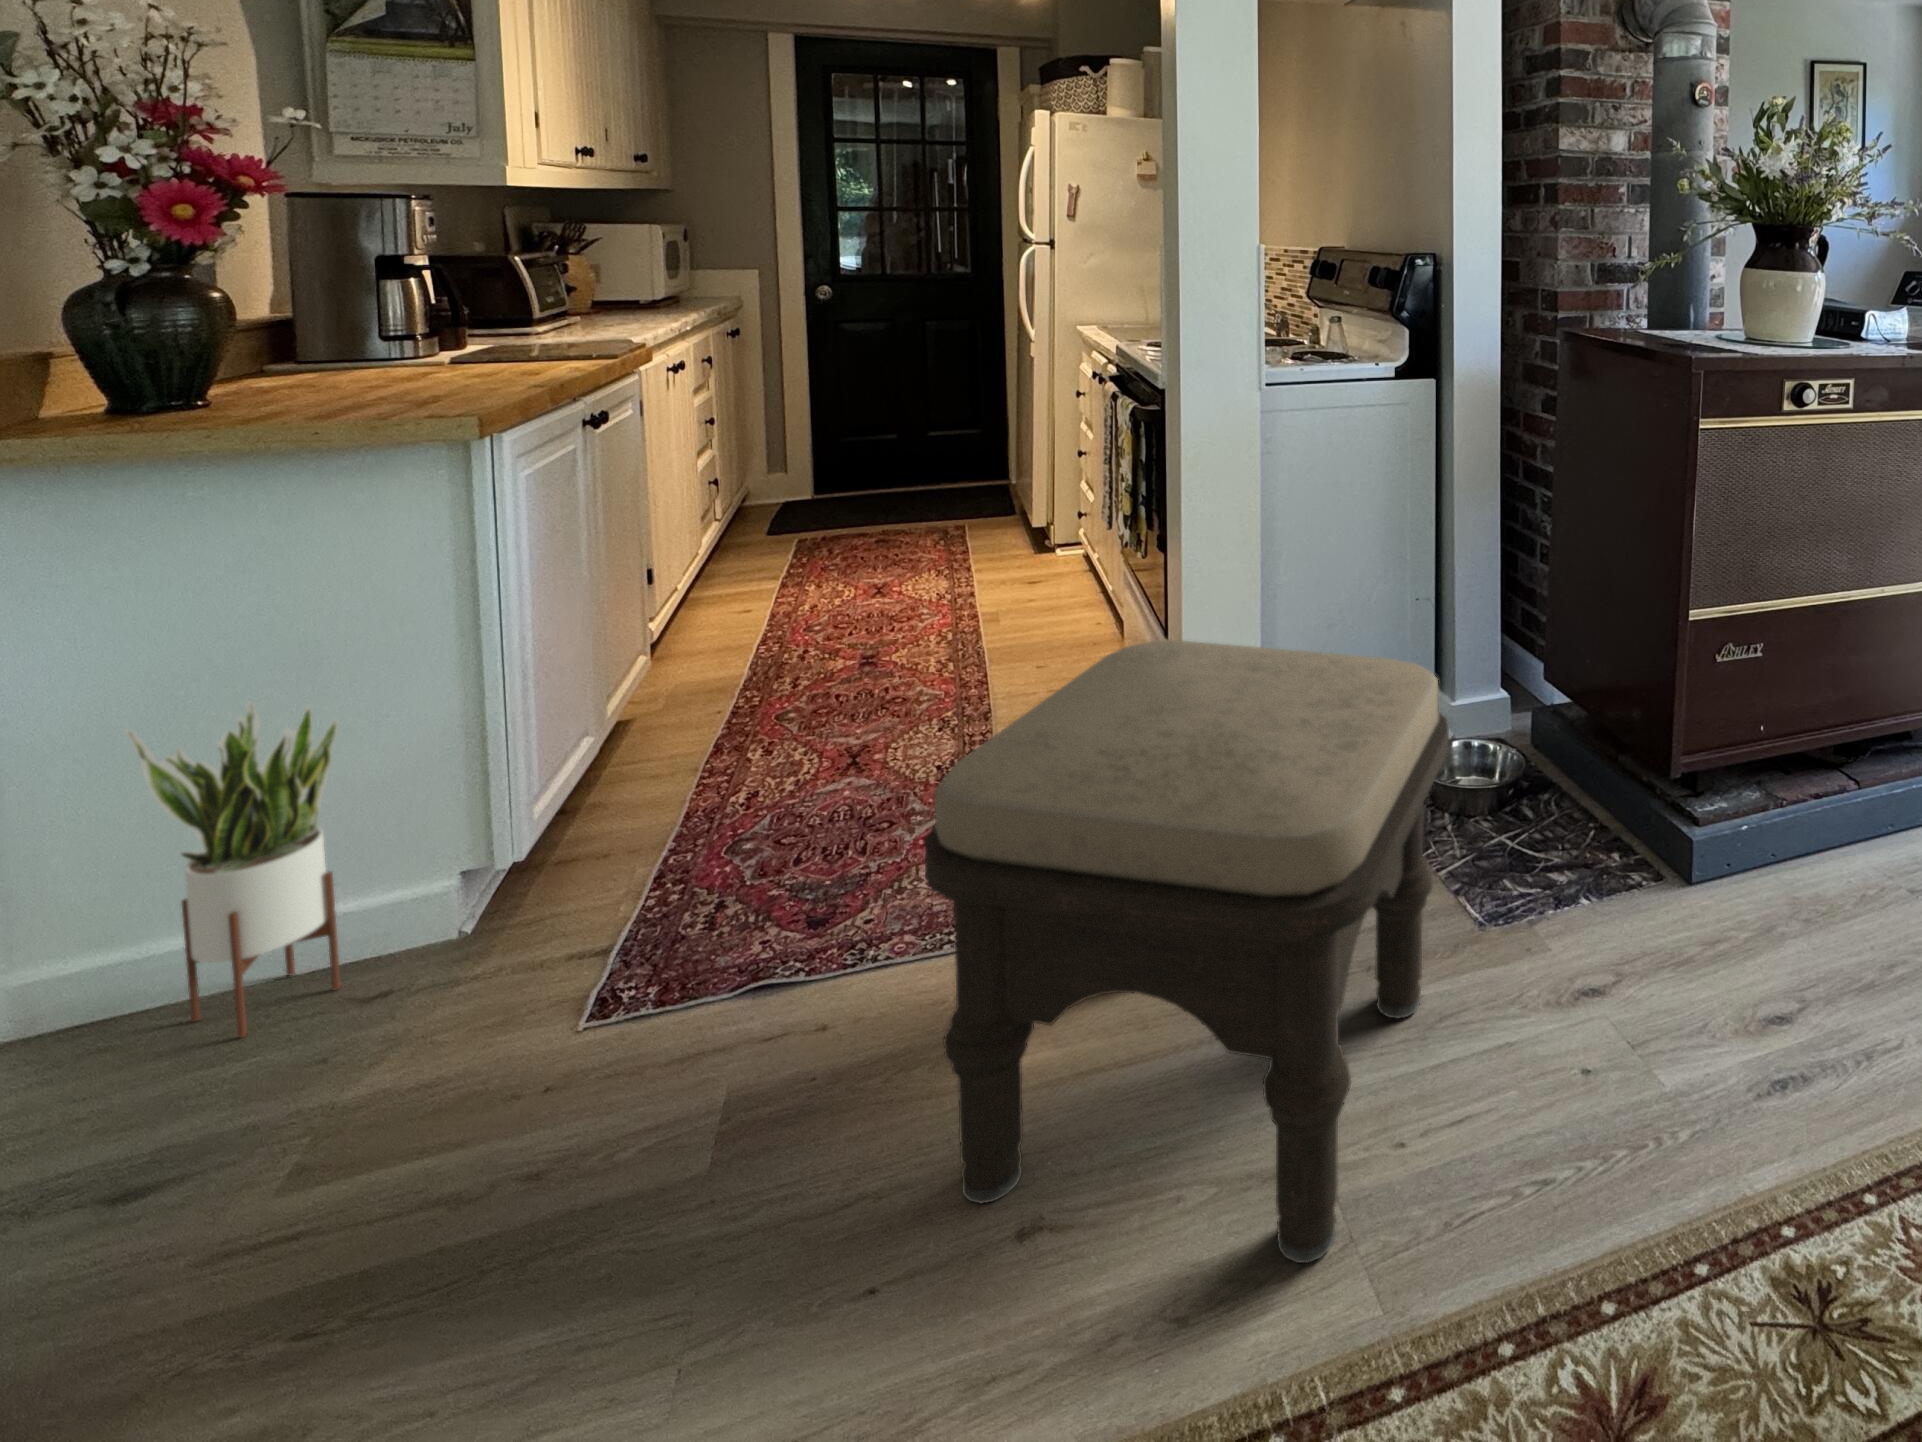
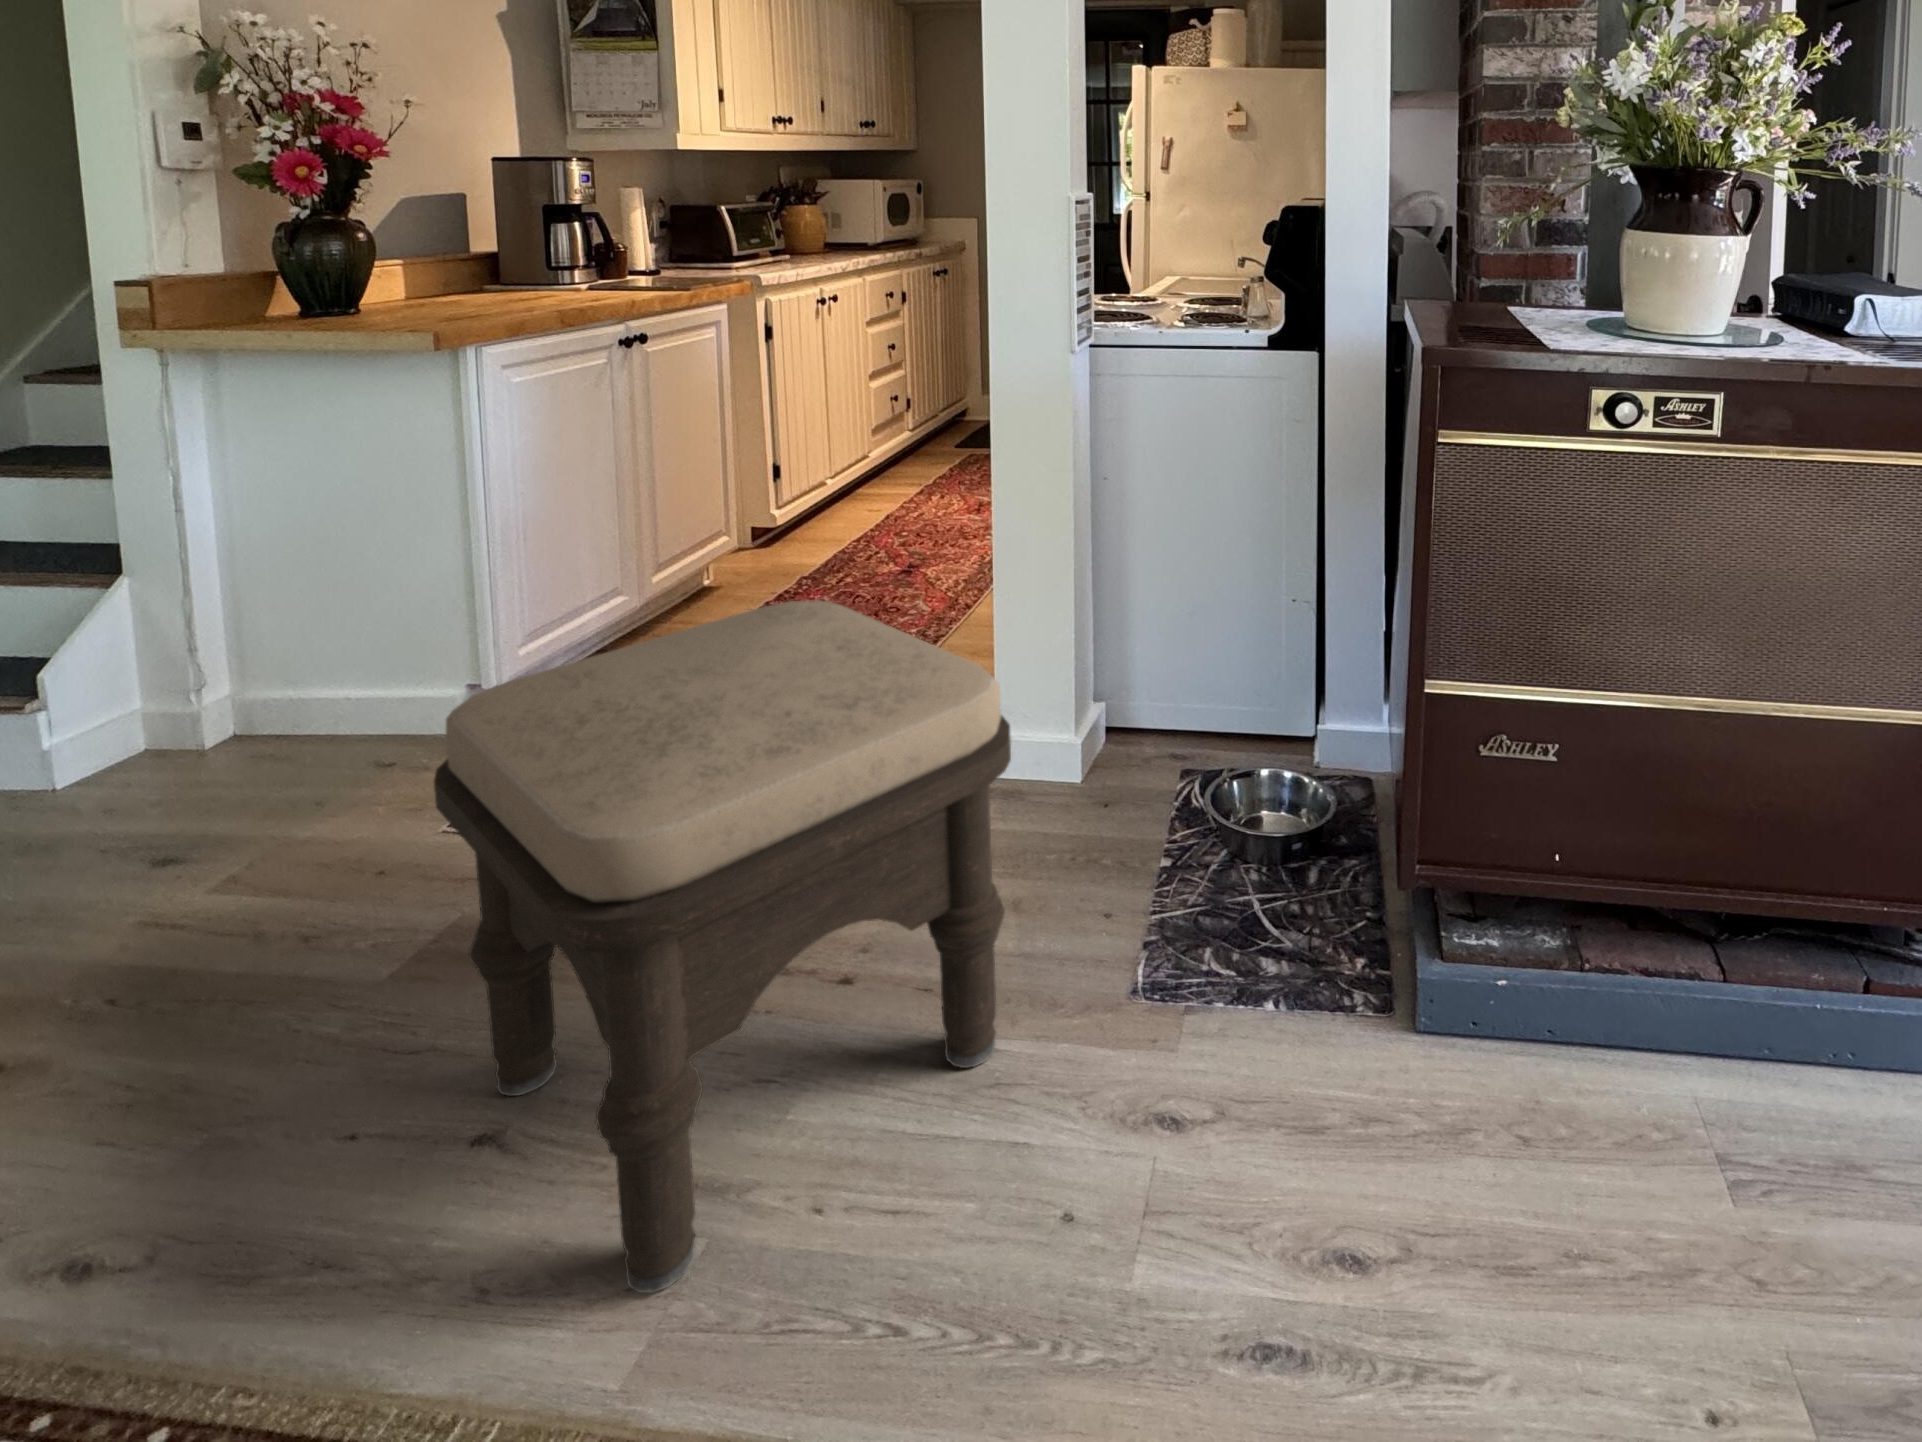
potted plant: present [125,701,341,1038] -> none [259,537,389,775]

